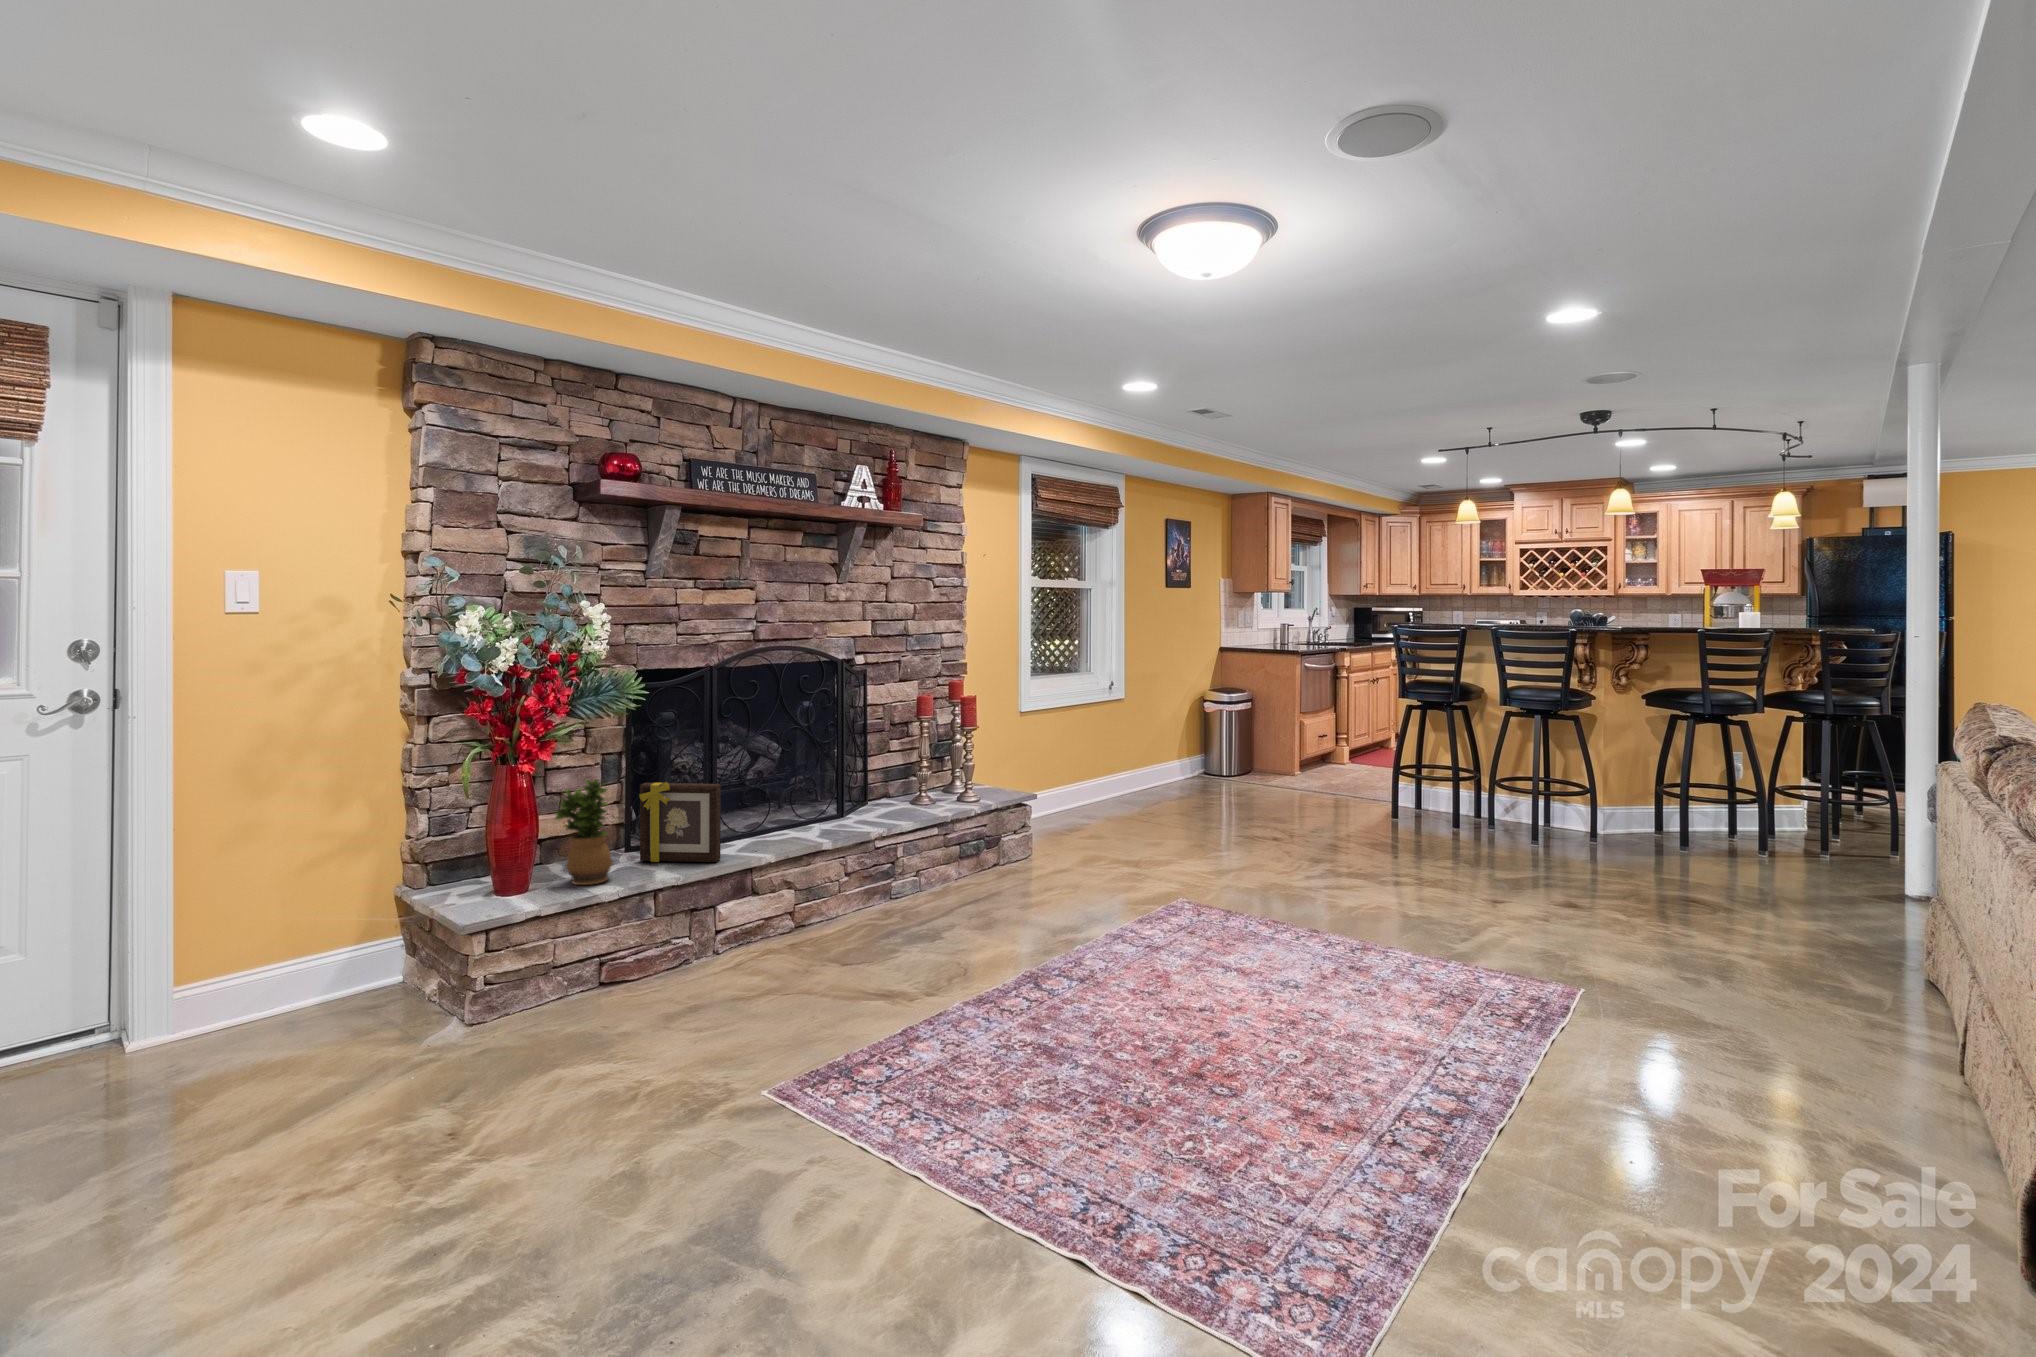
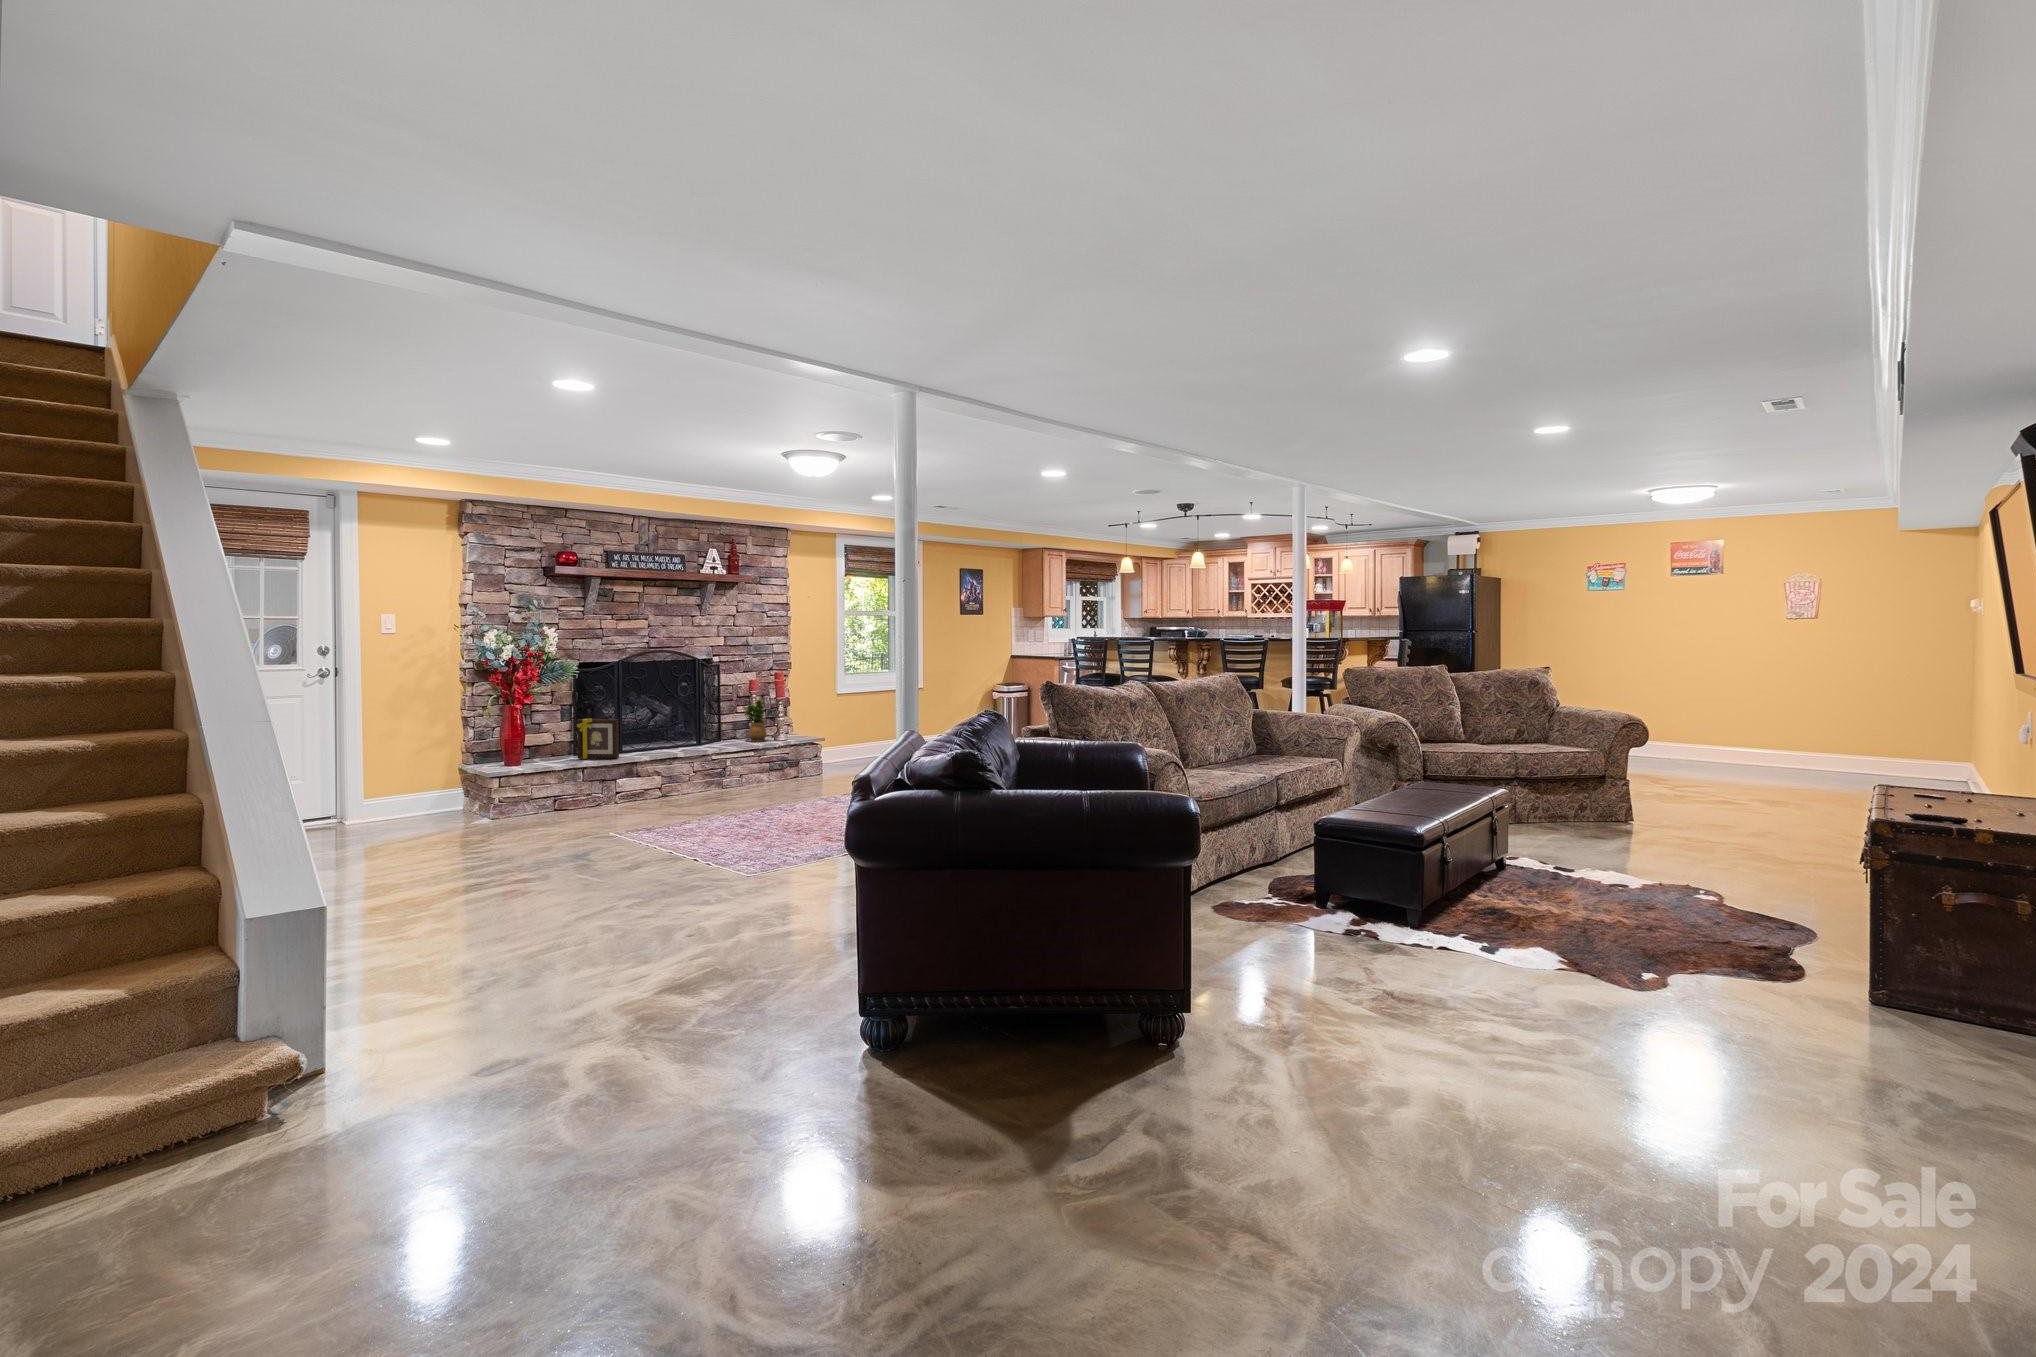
potted plant: present [555,779,613,885] -> present [744,700,767,742]

